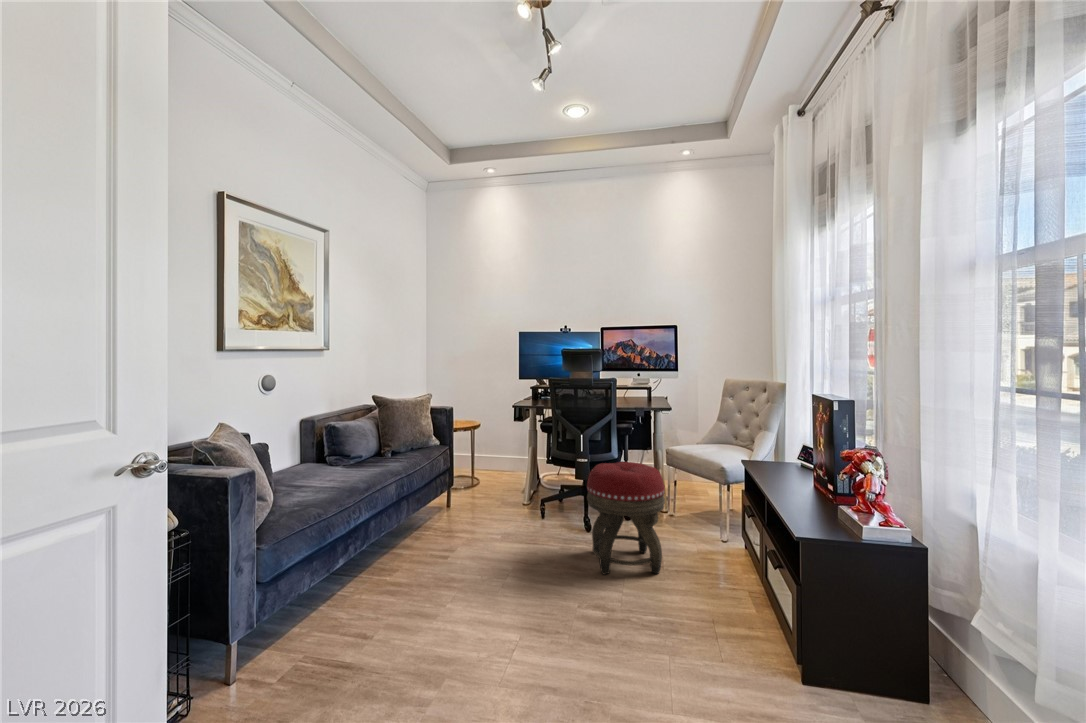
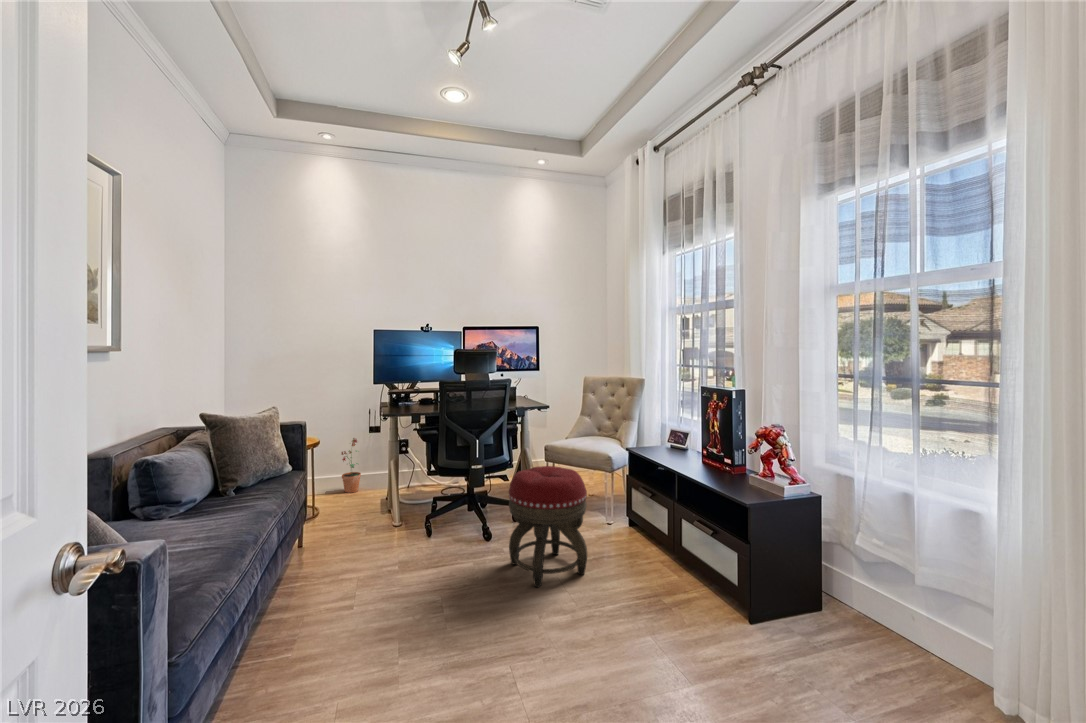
potted plant: none [493,428,510,476] -> present [342,438,361,493]

